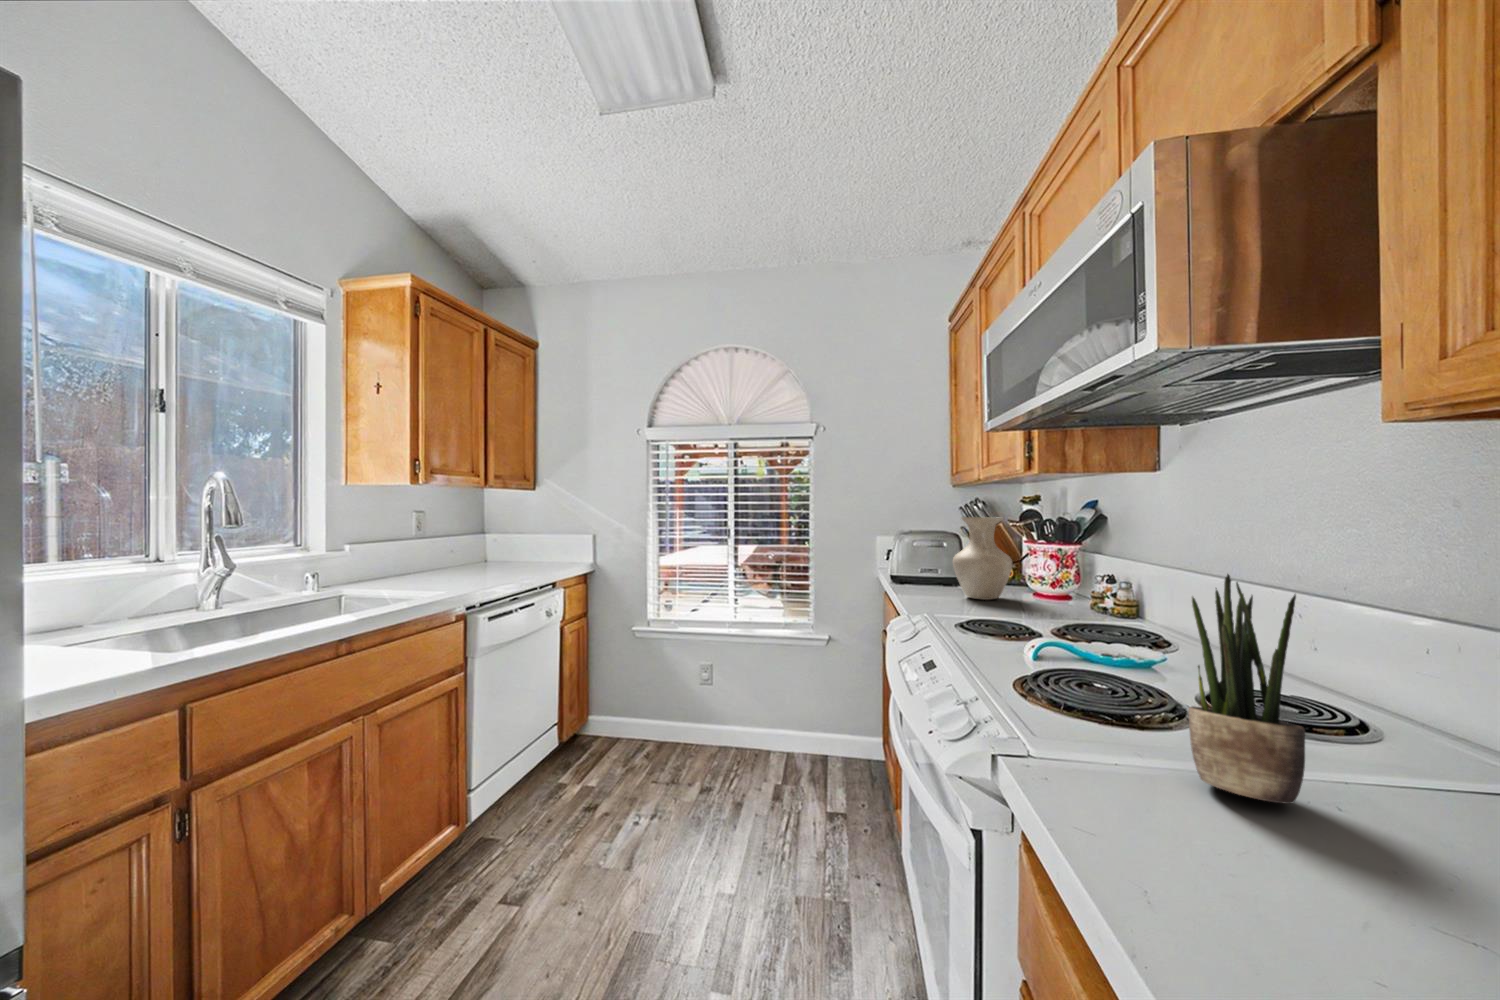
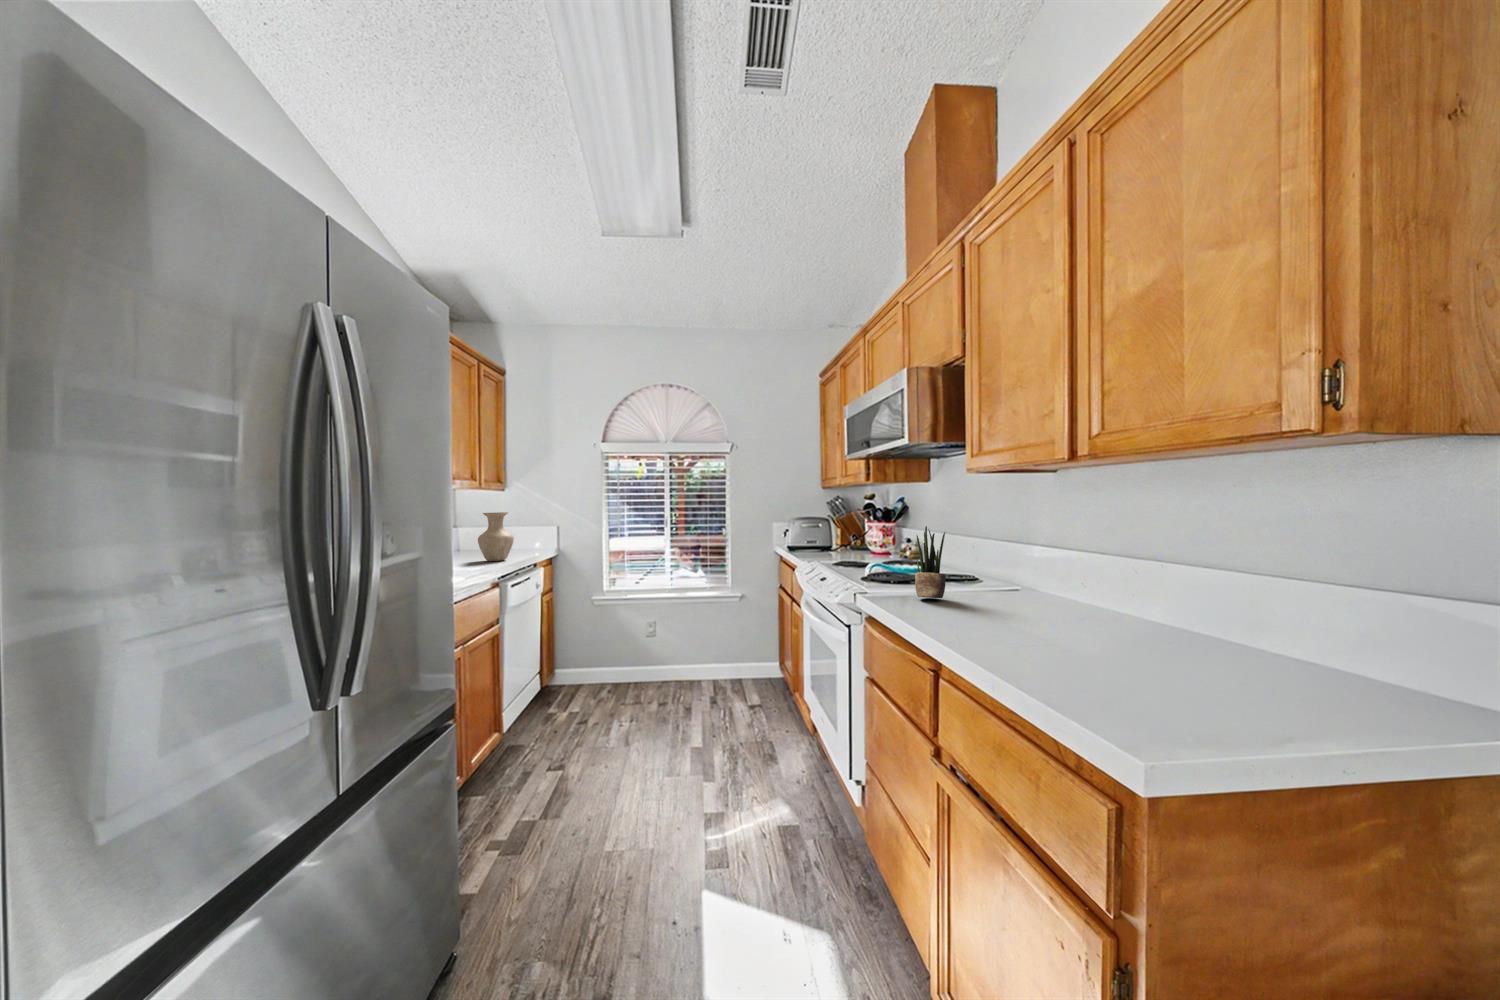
vase: present [953,517,1012,600] -> present [478,512,514,561]

